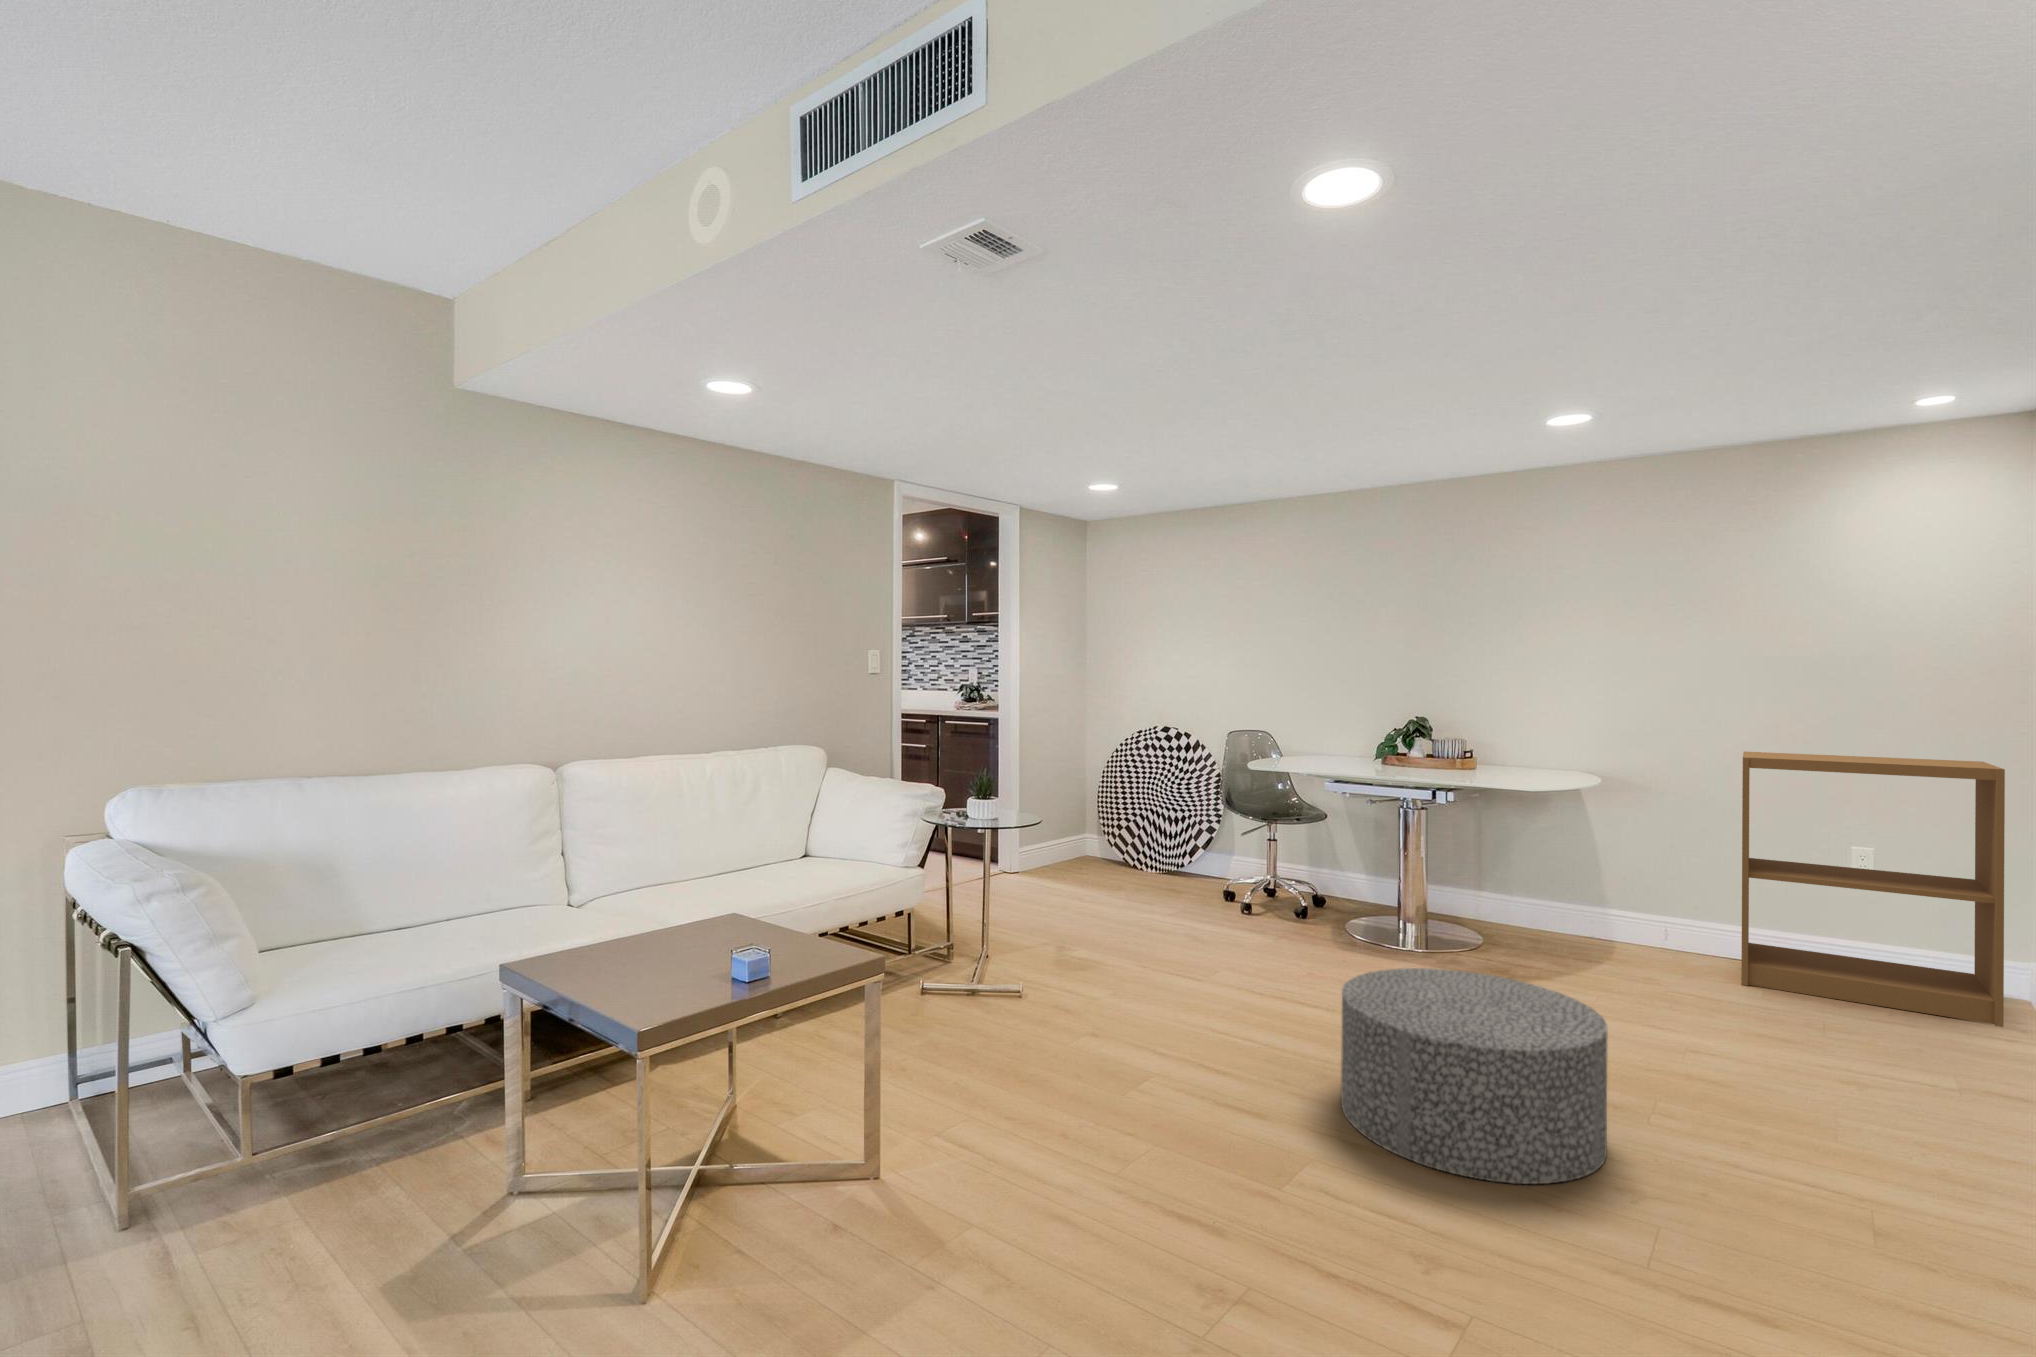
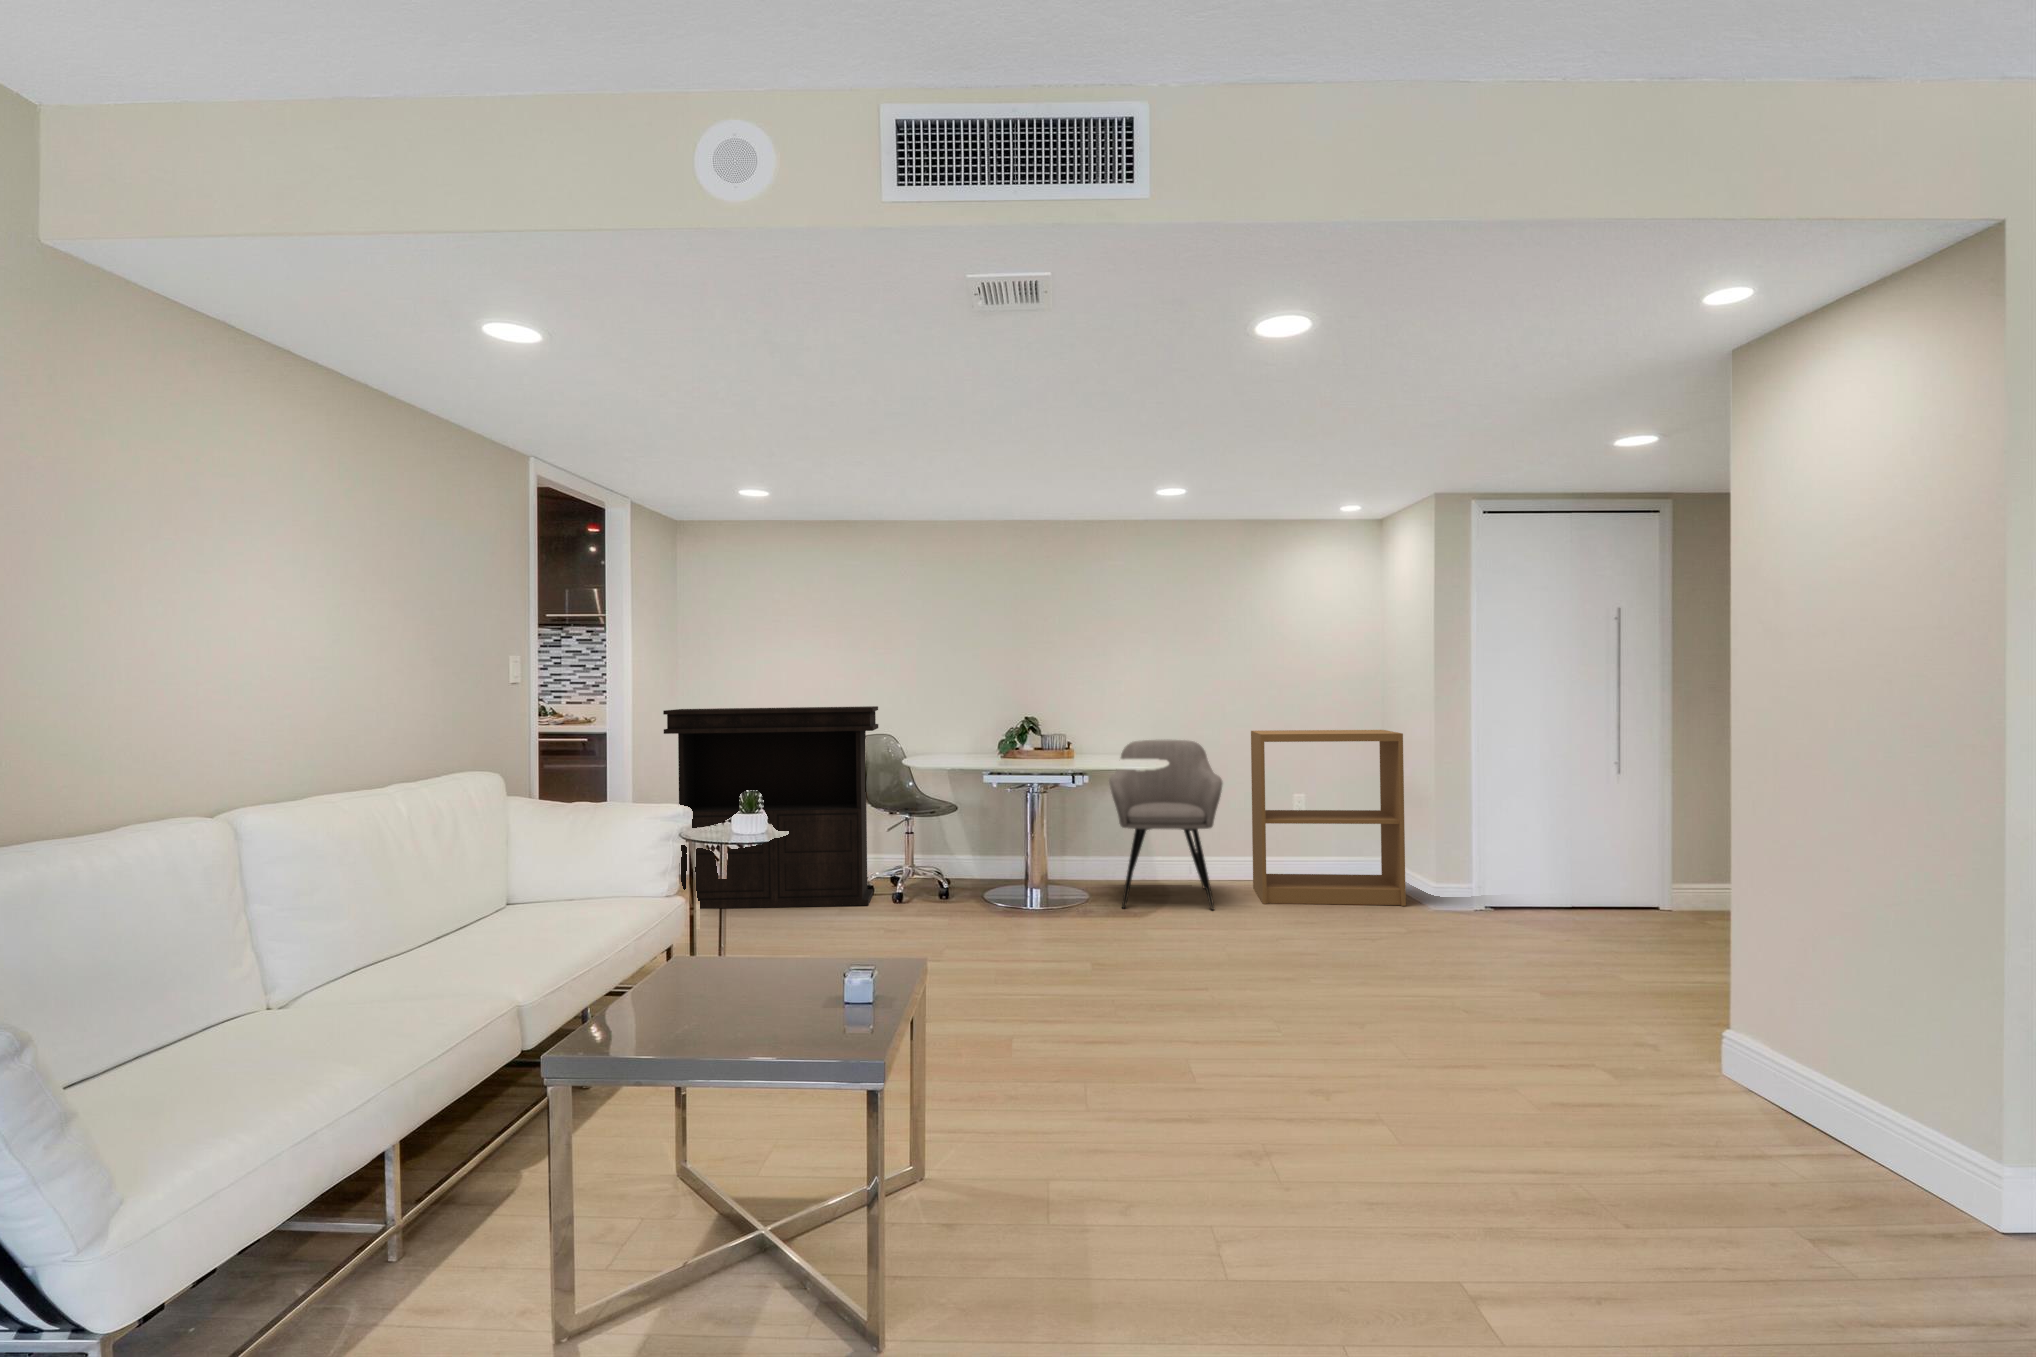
console table: none [1042,699,1252,910] -> present [663,706,878,909]
armchair: none [1515,756,1683,981] -> present [1109,740,1222,910]
ottoman: present [1341,968,1608,1184] -> none [1071,914,1265,1066]

